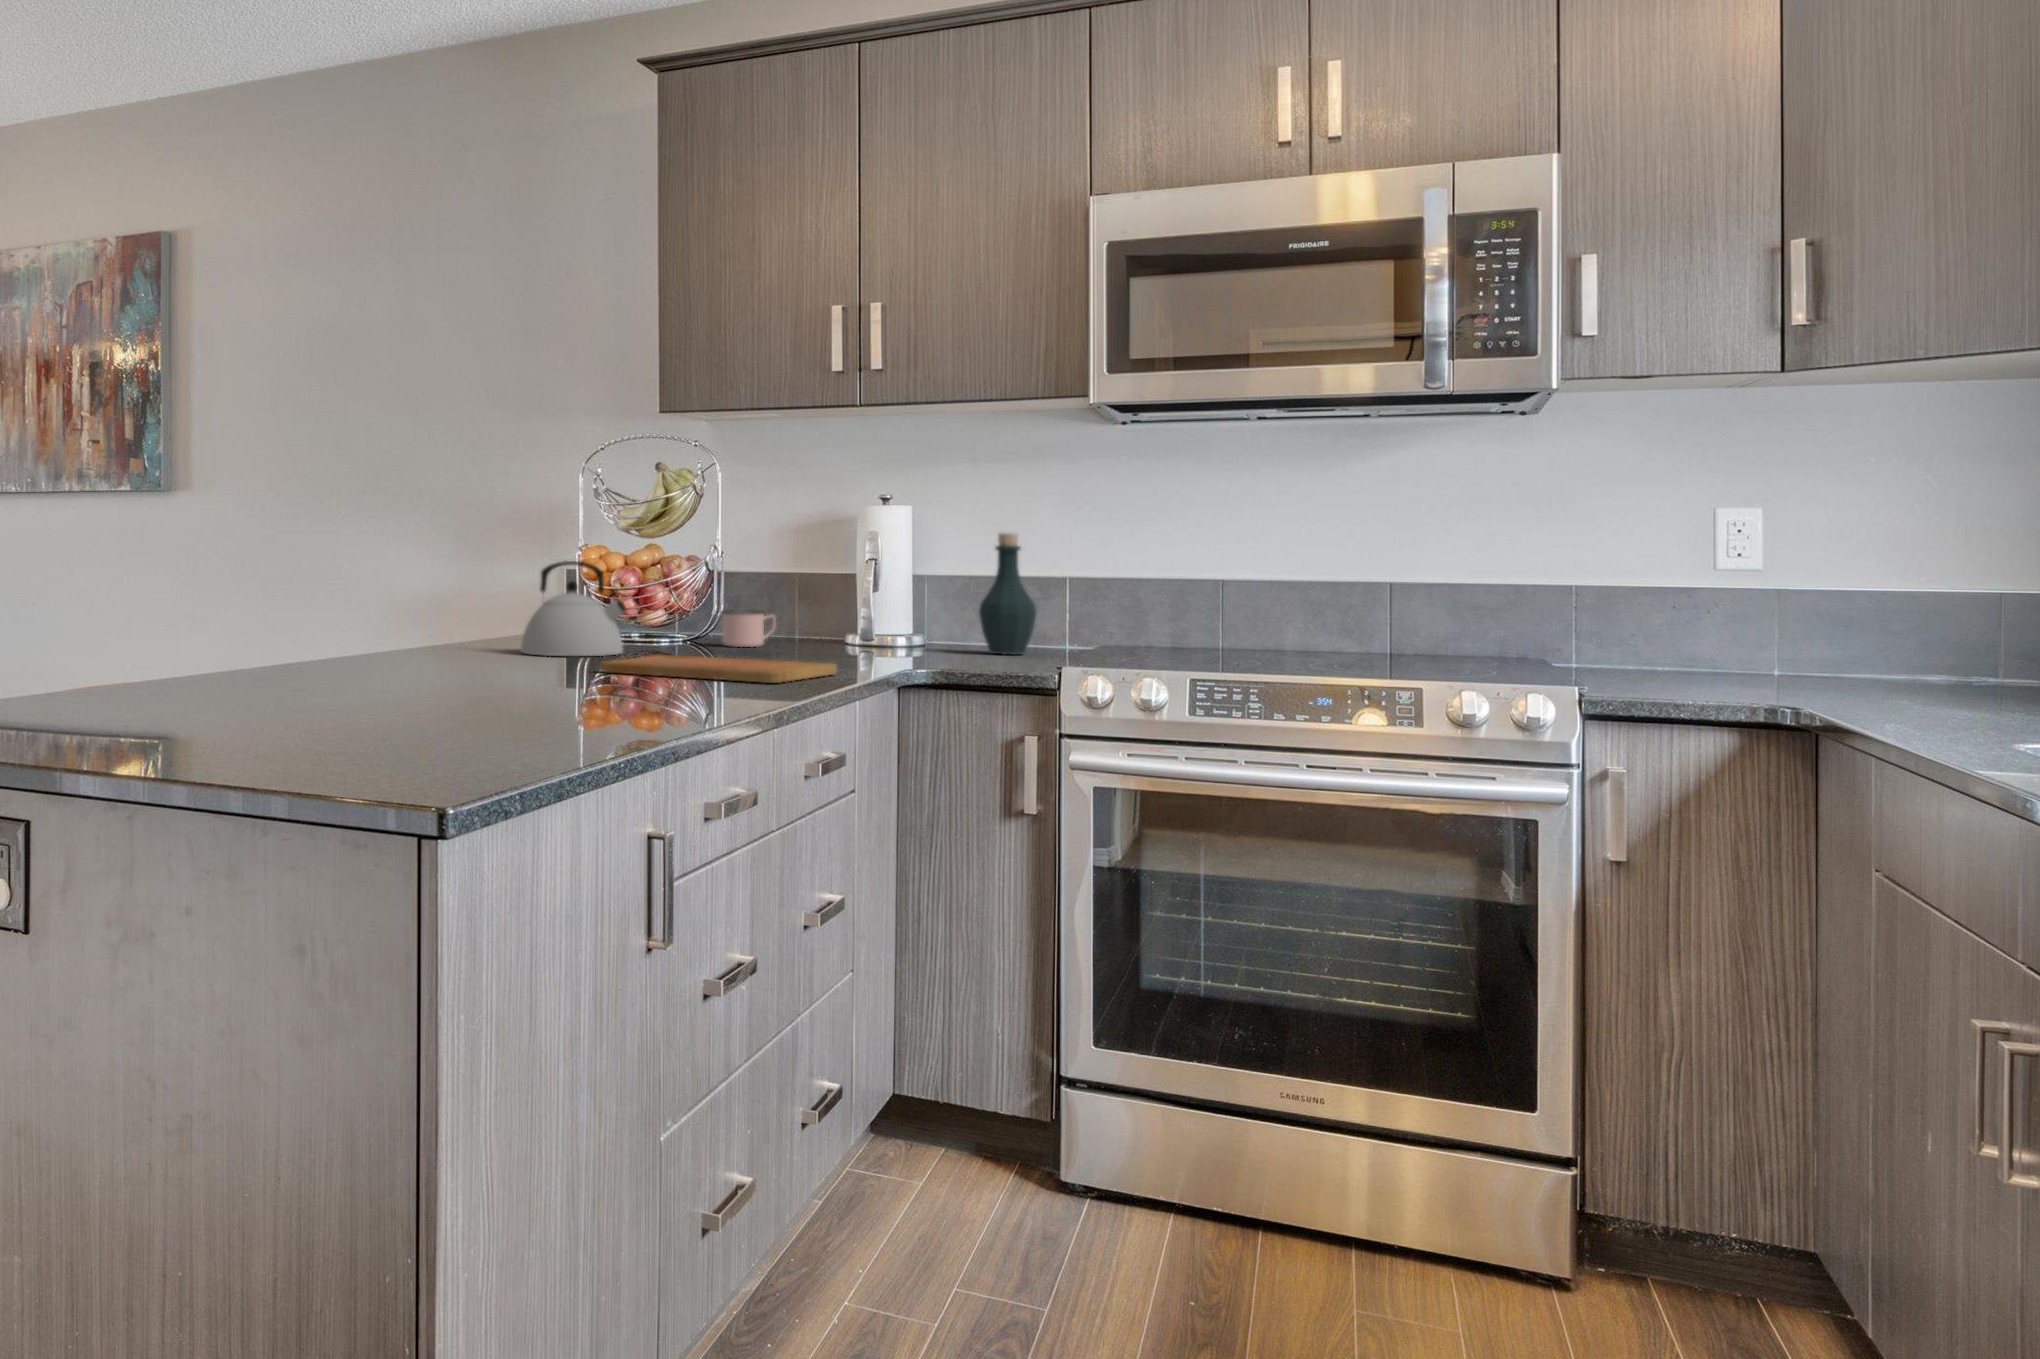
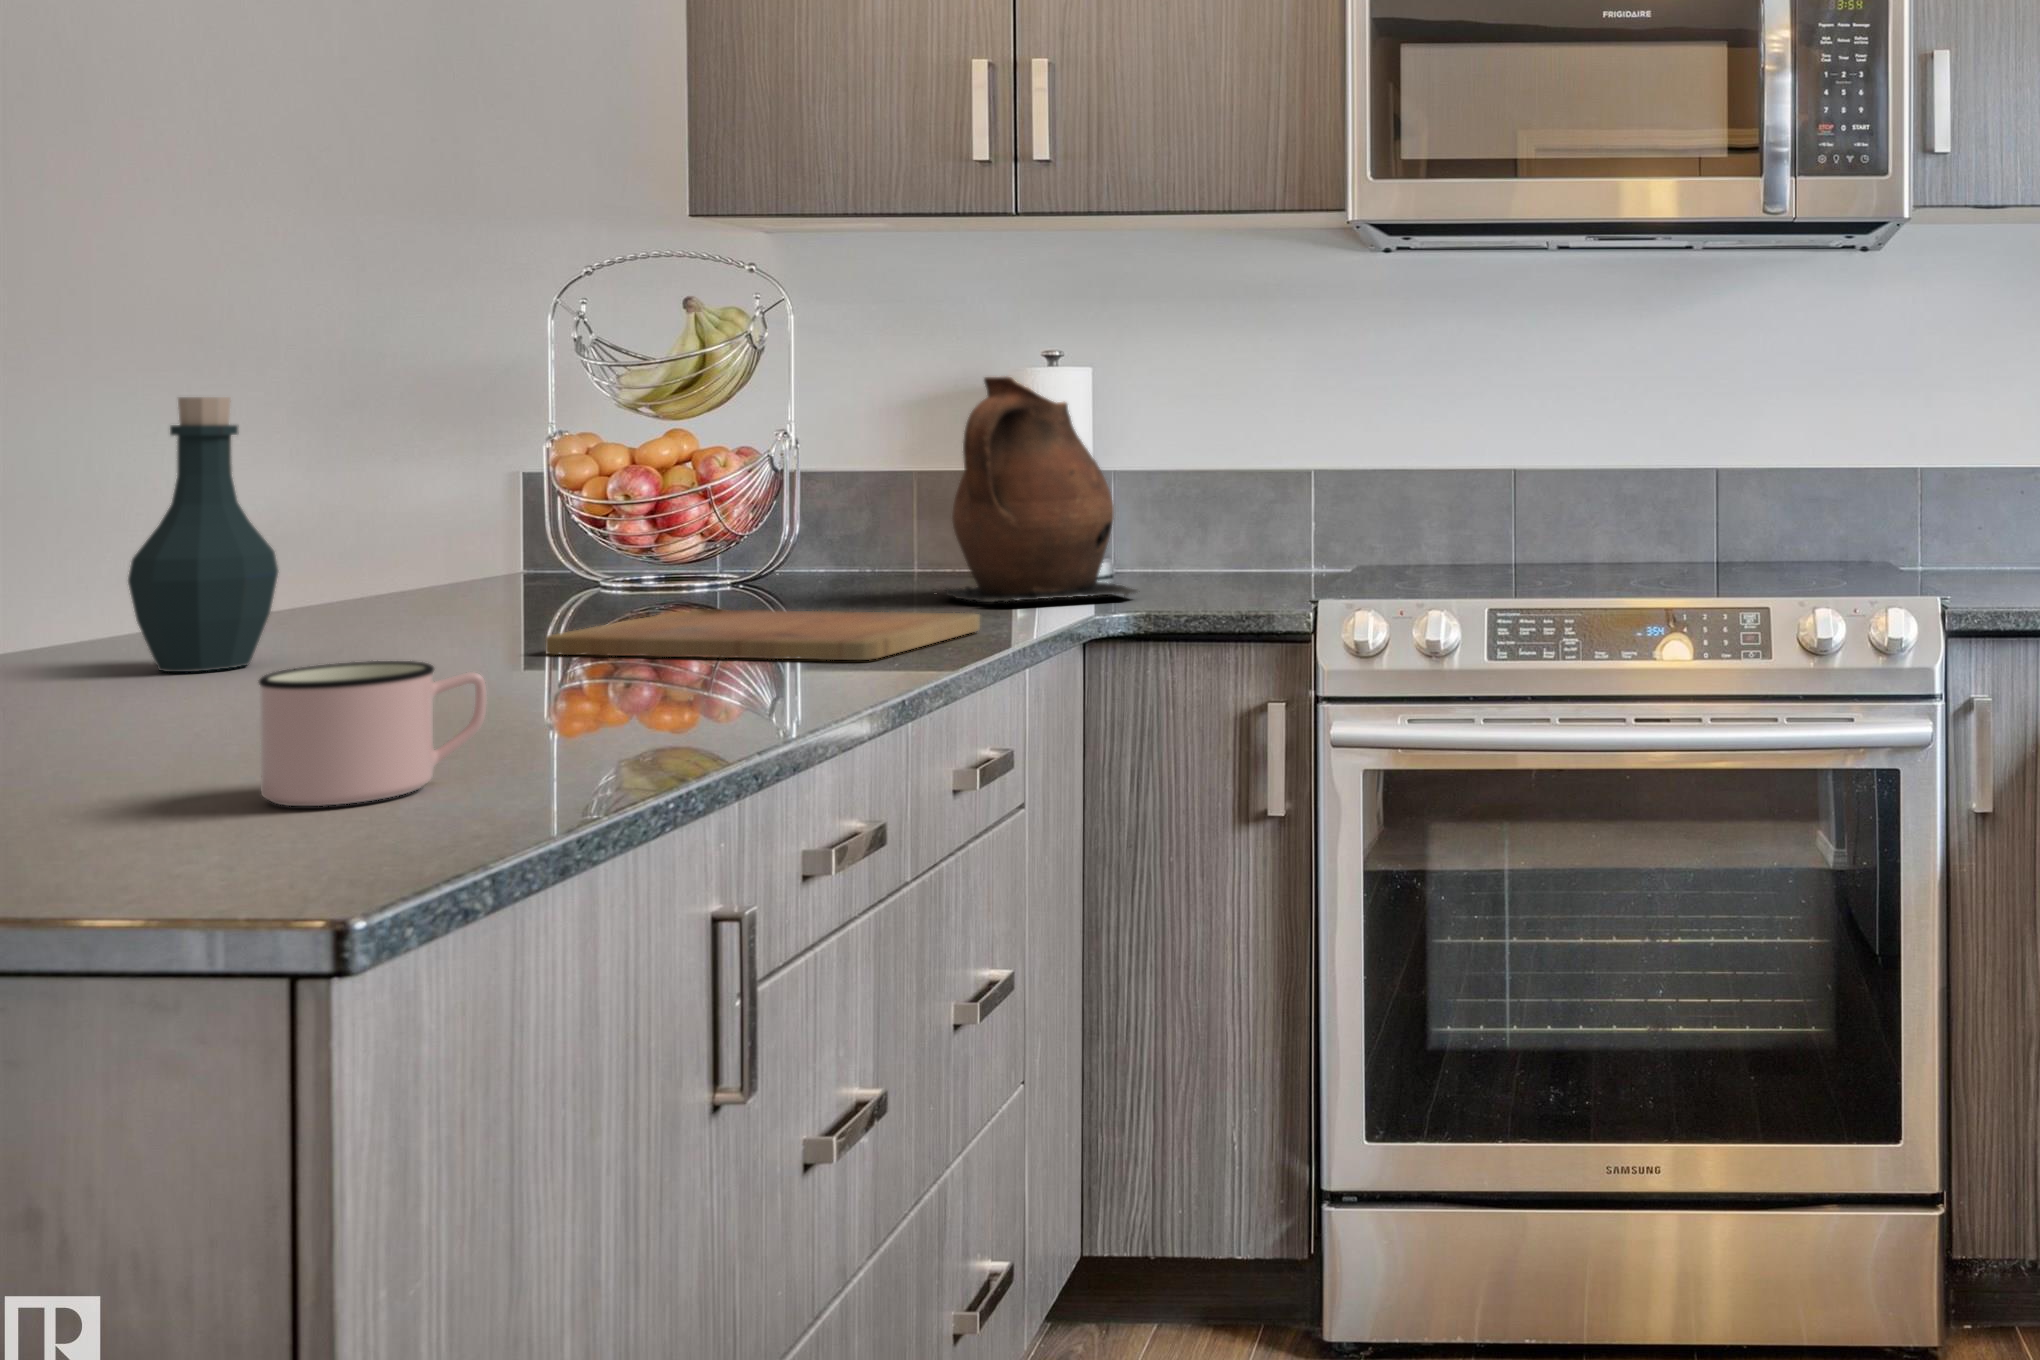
ceramic pitcher: none [805,516,940,664] -> present [946,376,1137,602]
bottle: present [979,533,1036,655] -> present [128,397,278,672]
kettle: present [521,561,627,656] -> none [415,453,622,619]
mug: present [723,610,776,647] -> present [259,661,486,806]

